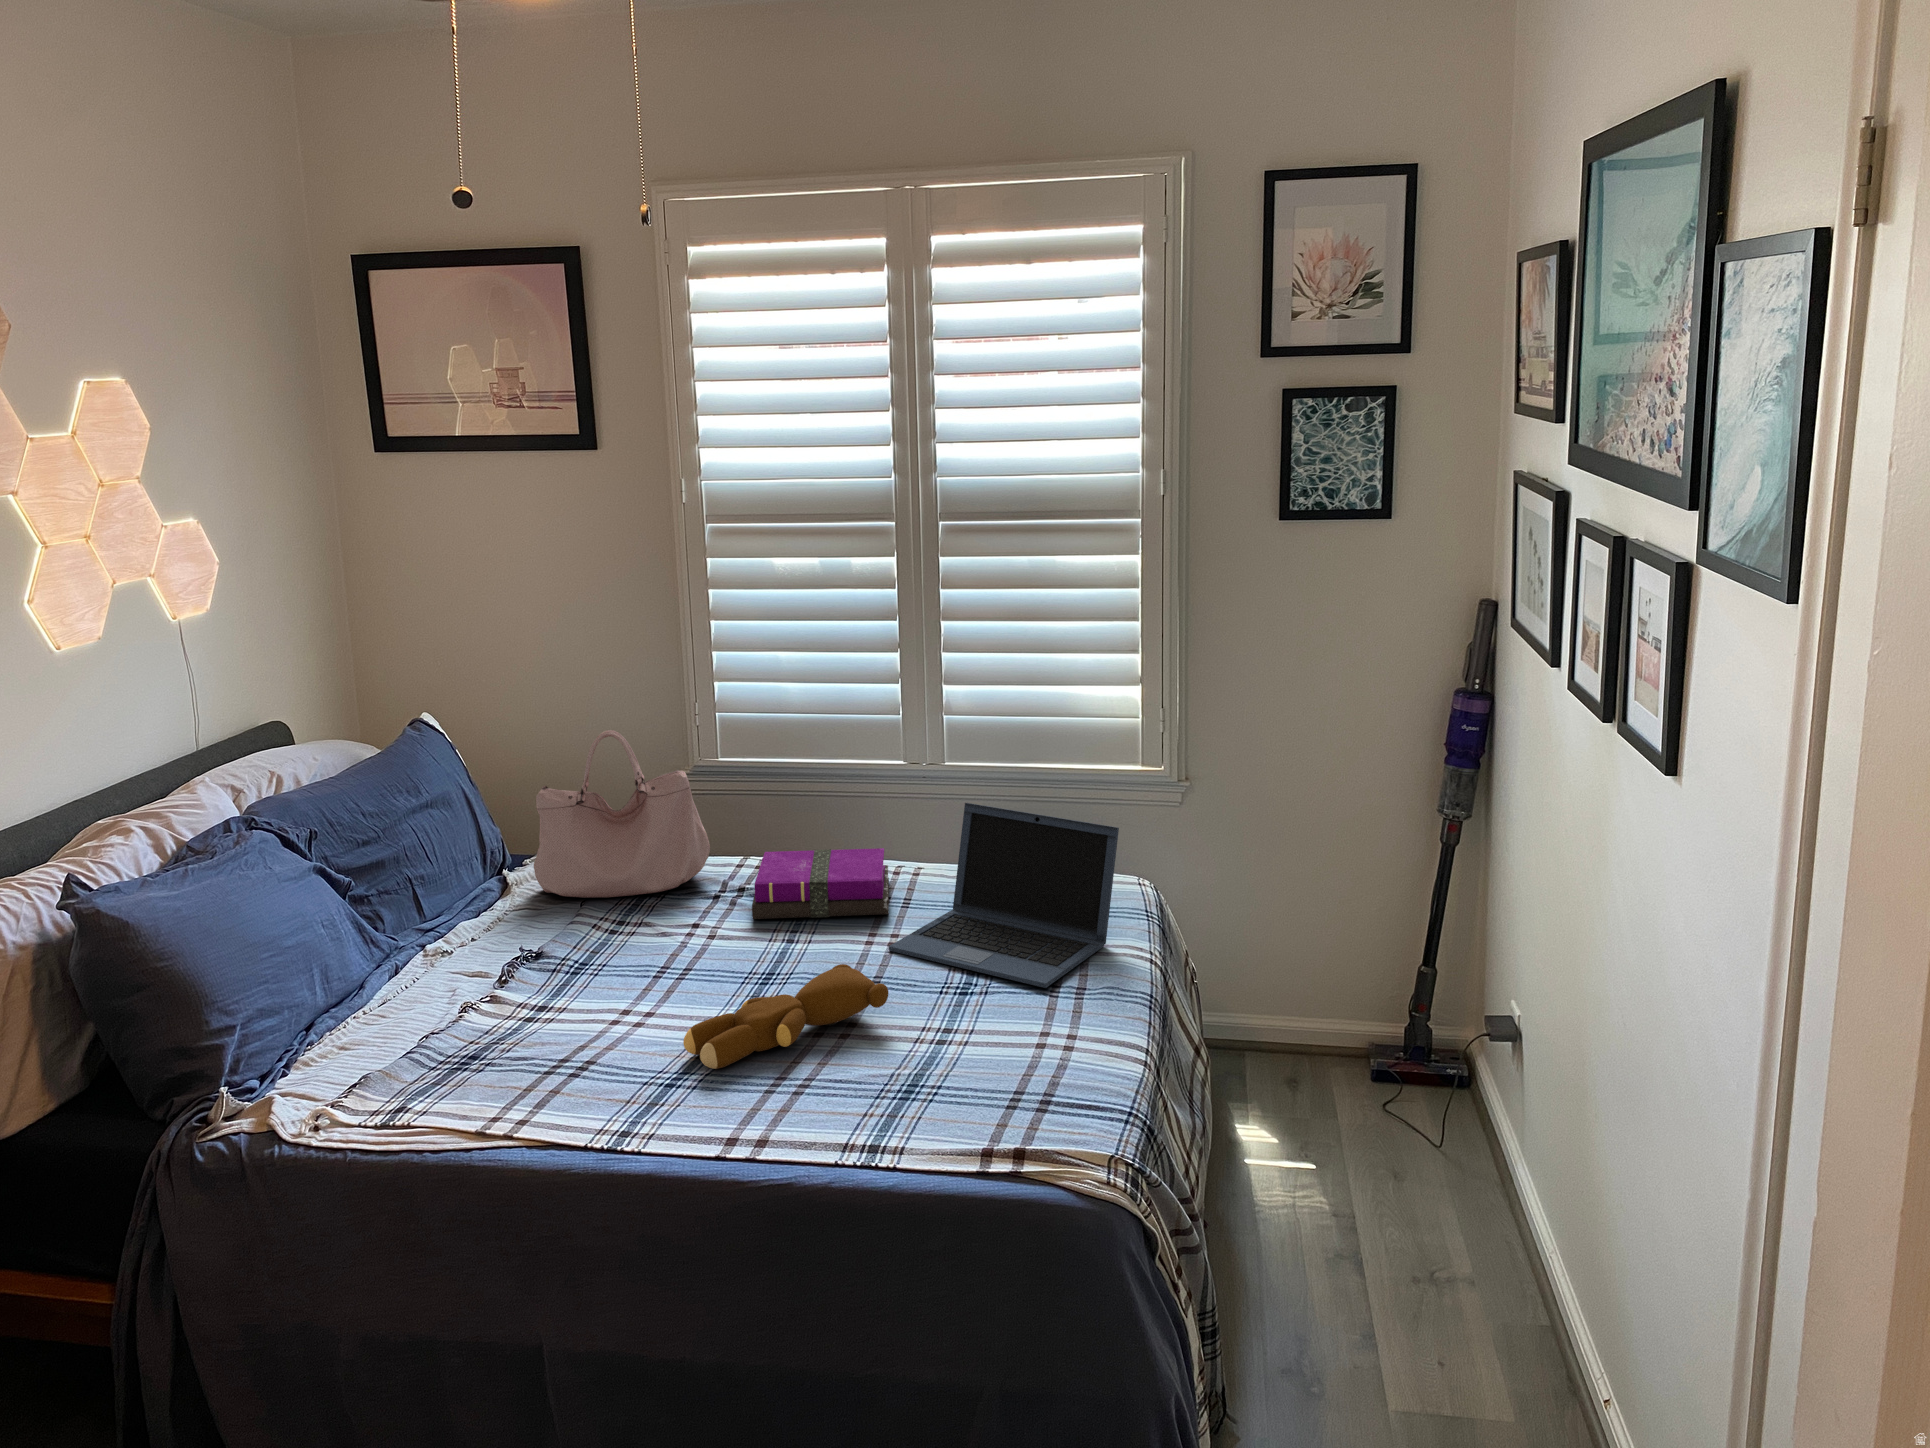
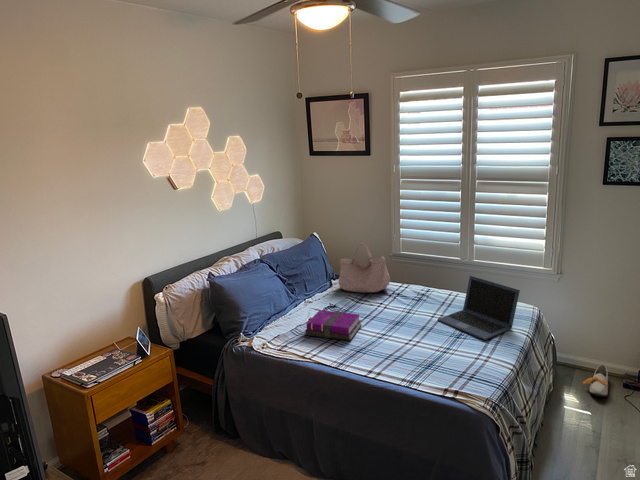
notebook: present [752,848,889,919] -> present [305,310,361,341]
teddy bear: present [683,964,888,1069] -> none [365,323,430,349]
shoe: none [1273,1022,1339,1107] -> present [583,365,608,397]

